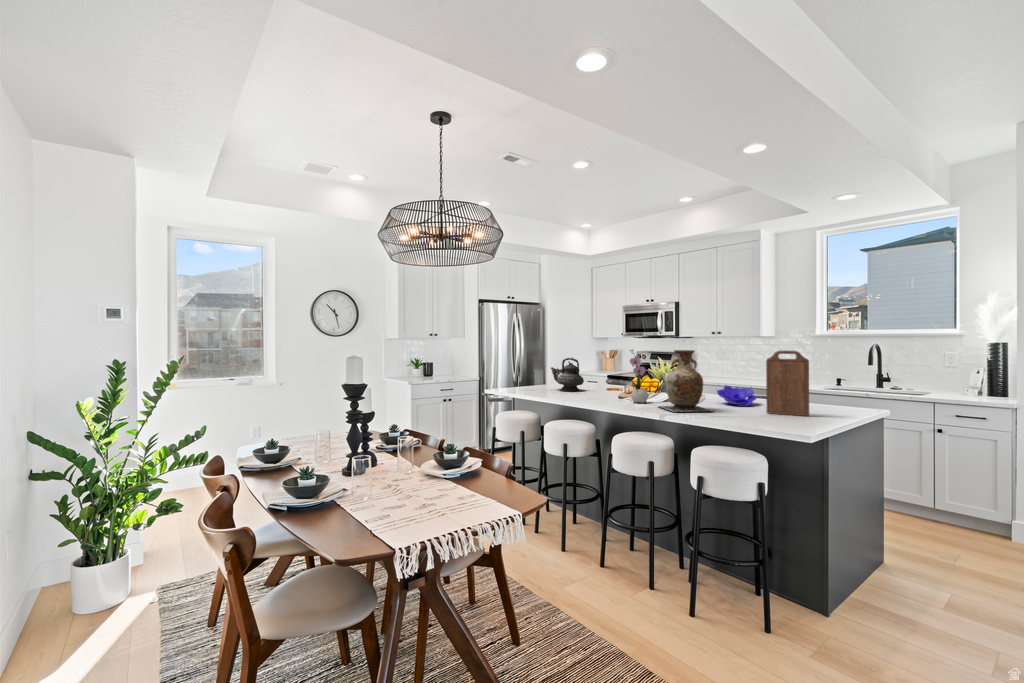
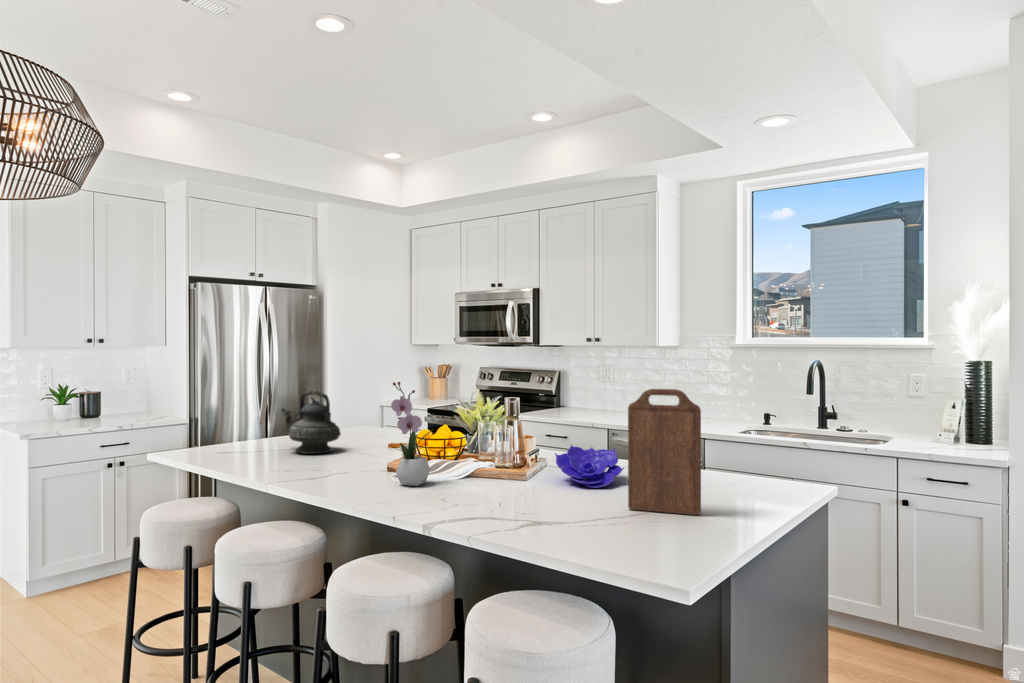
vase: present [659,350,712,412] -> none [434,386,534,516]

